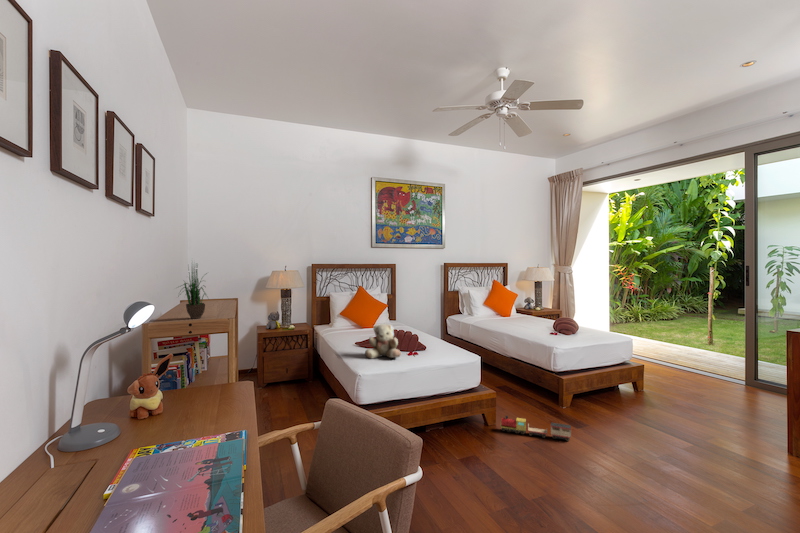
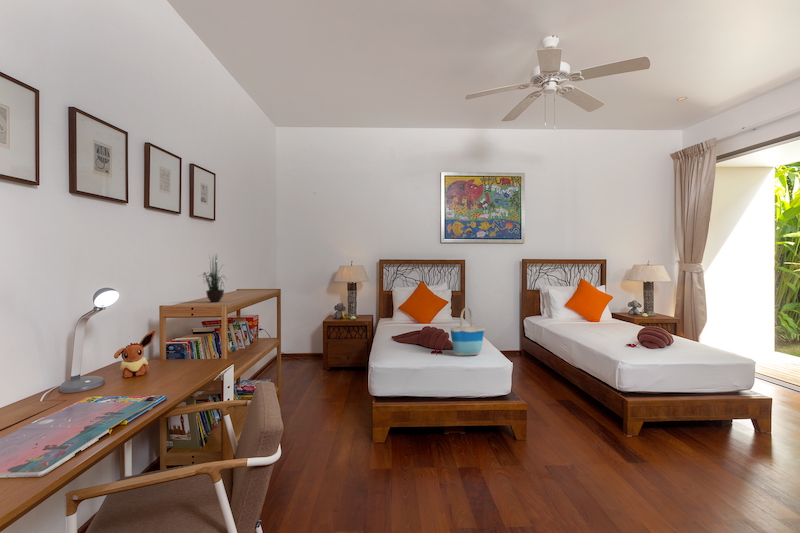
tote bag: none [430,309,456,355] -> present [451,307,485,356]
teddy bear: present [365,324,401,358] -> none [385,319,418,353]
toy train: present [500,416,571,441] -> none [521,433,607,479]

